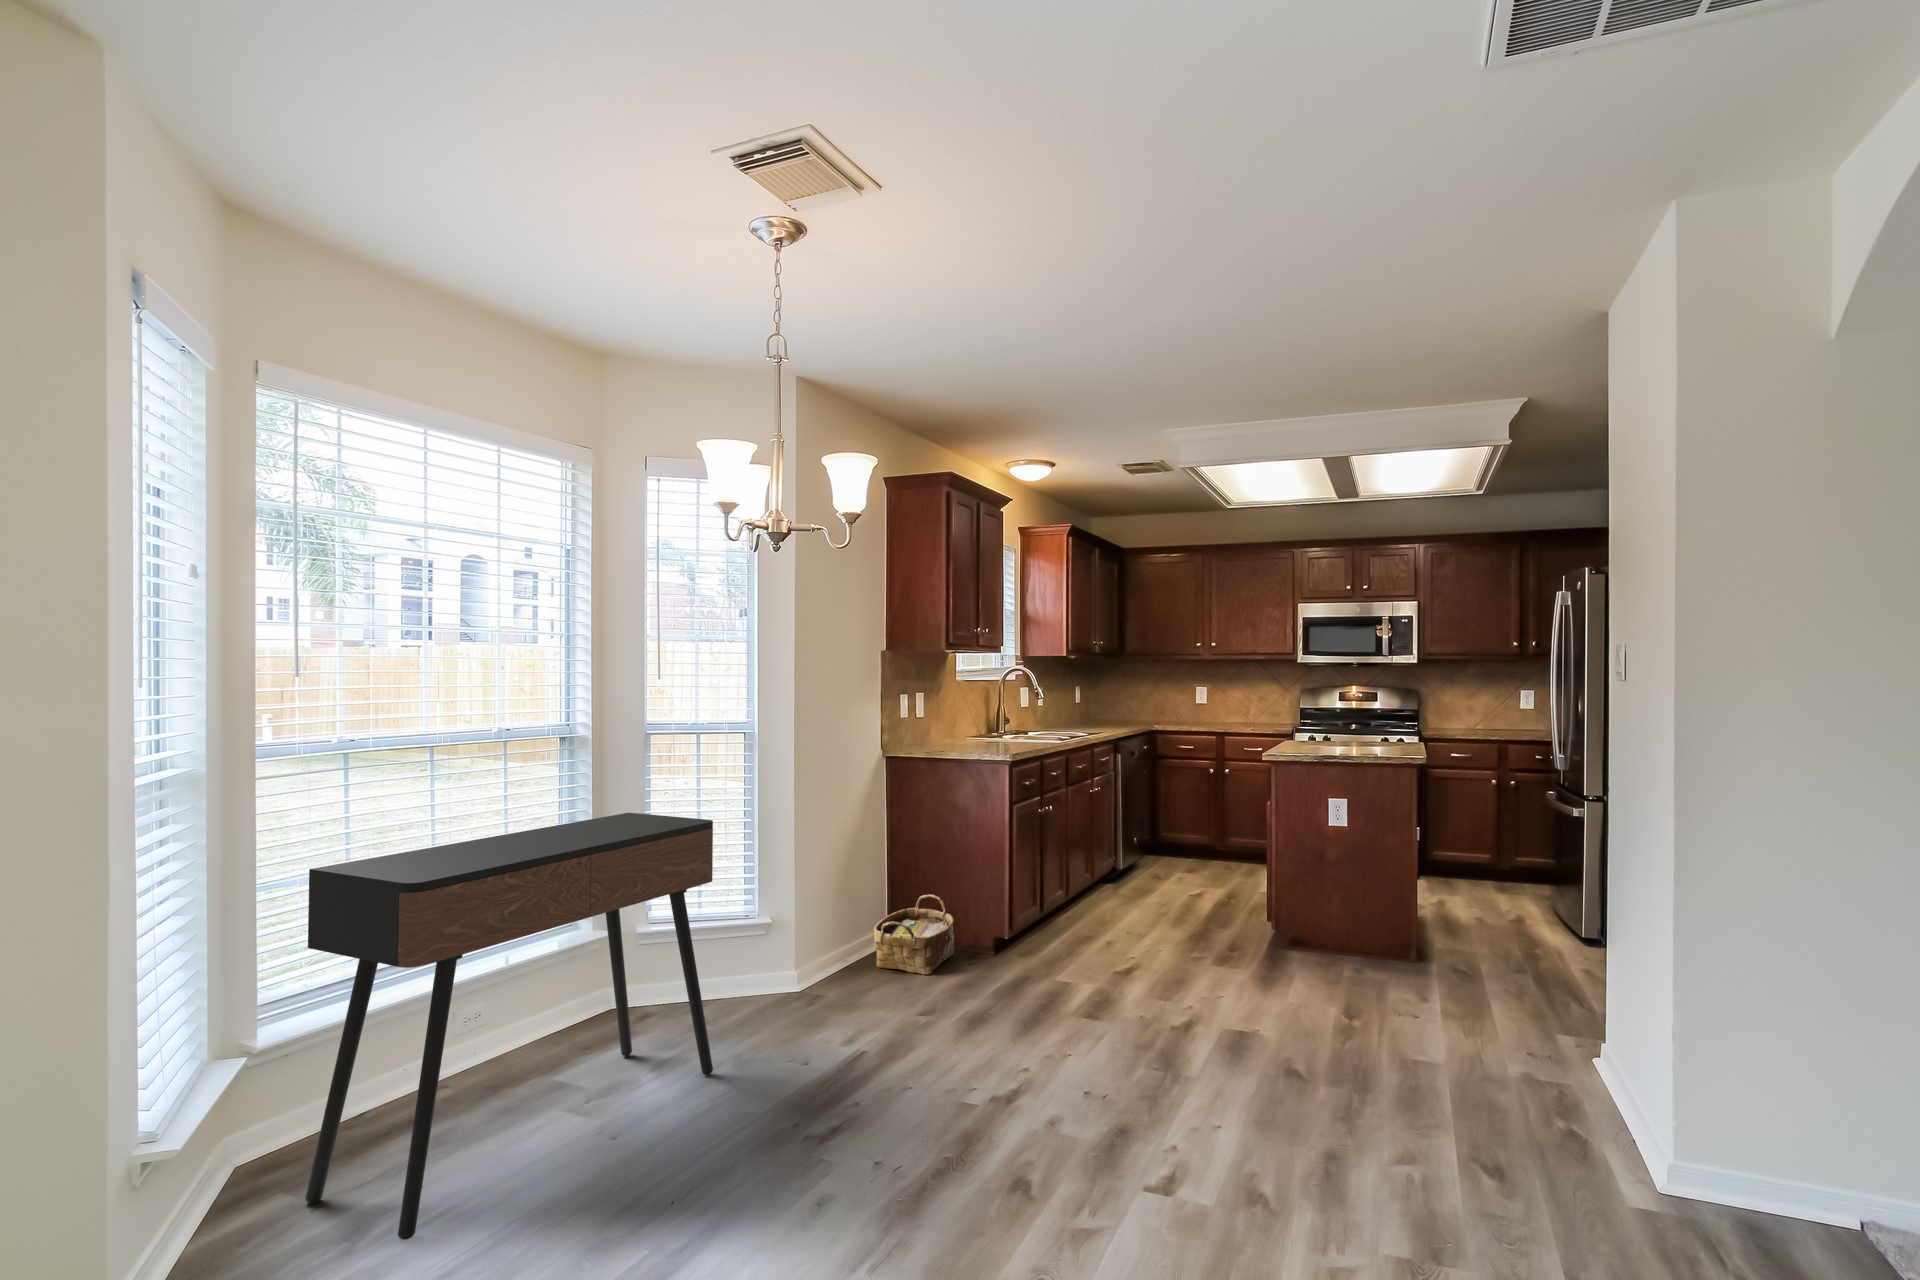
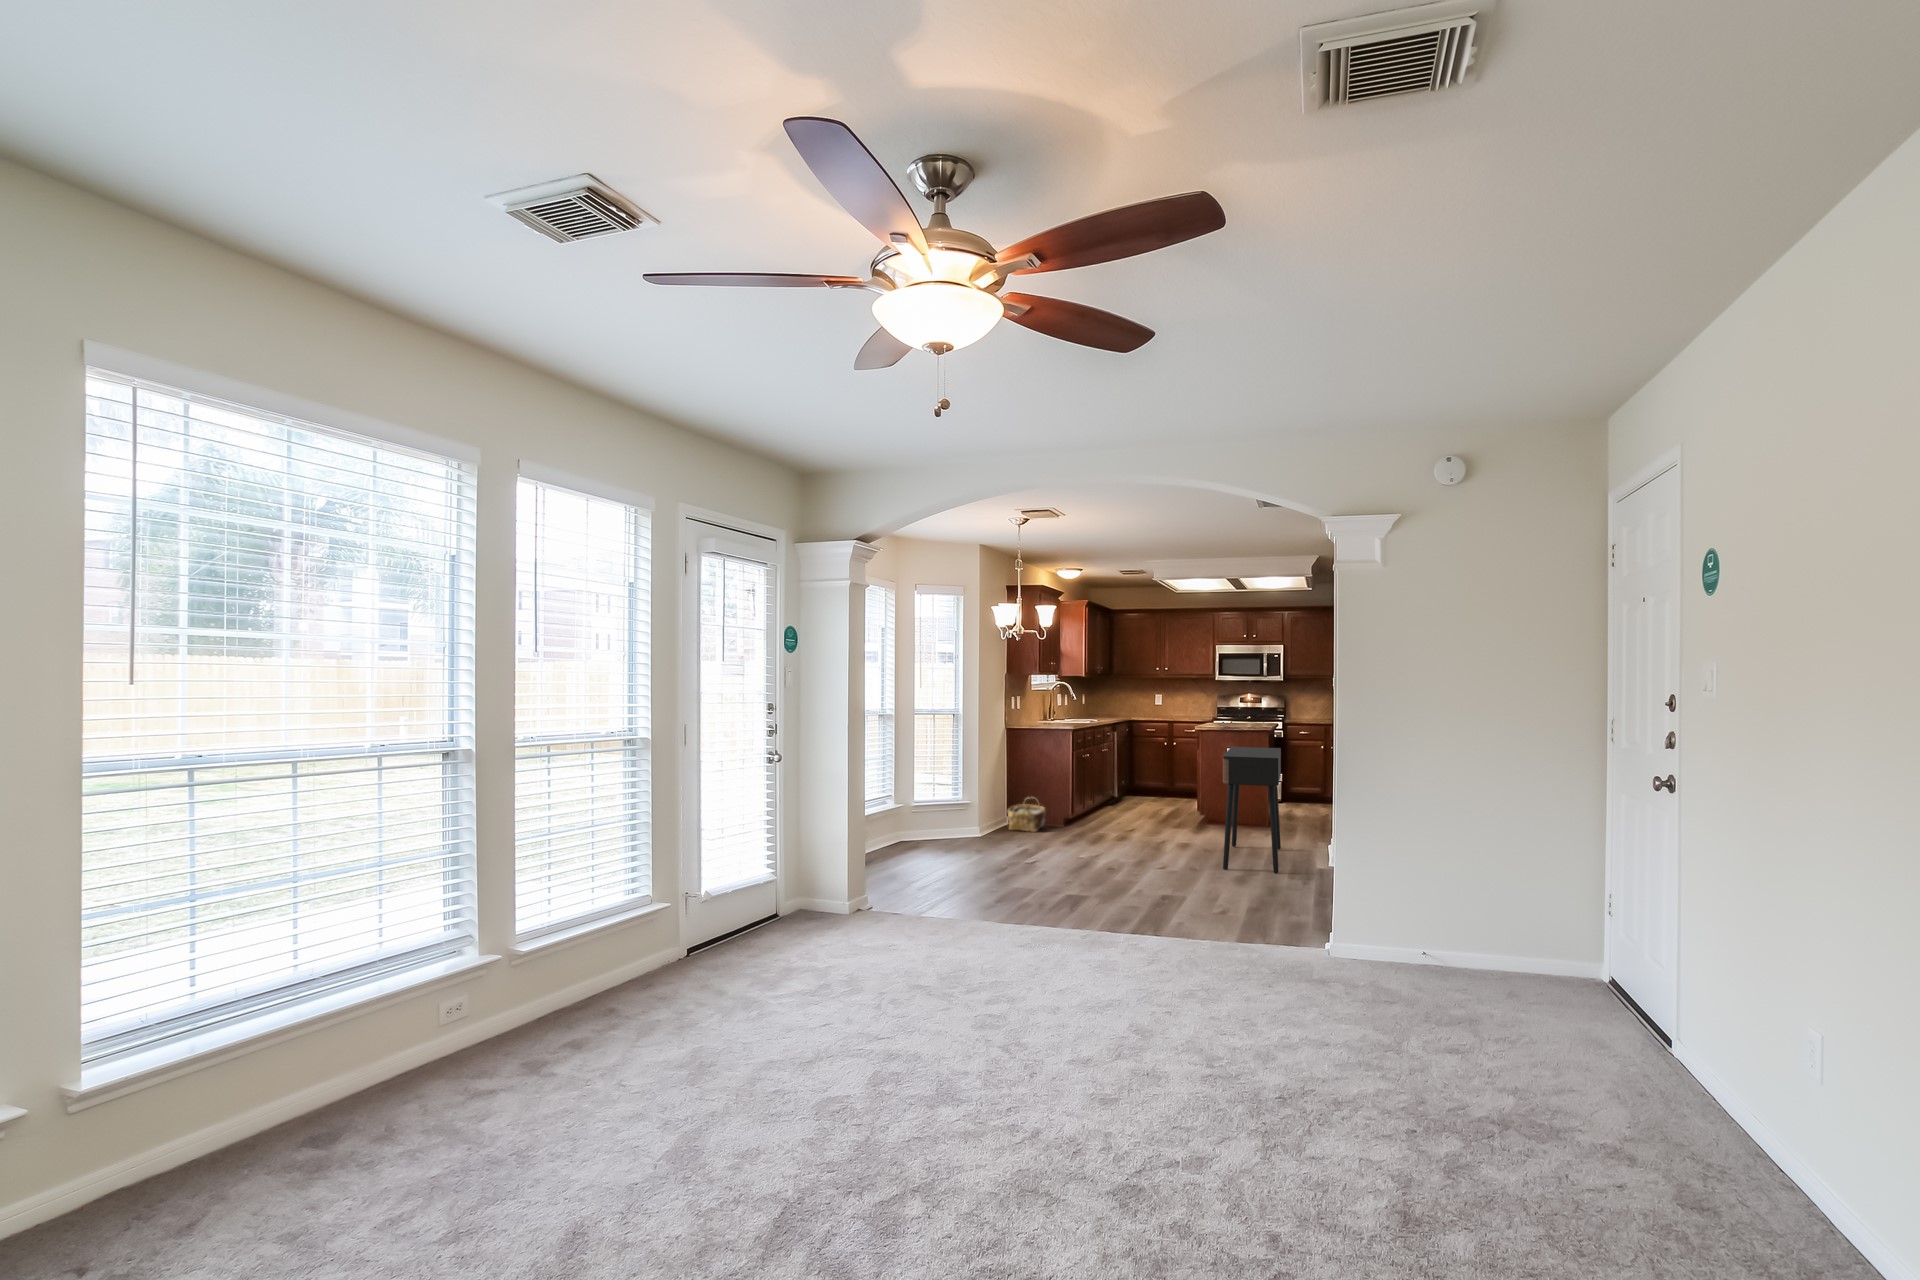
console table: present [305,813,713,1240] -> present [1223,747,1281,873]

